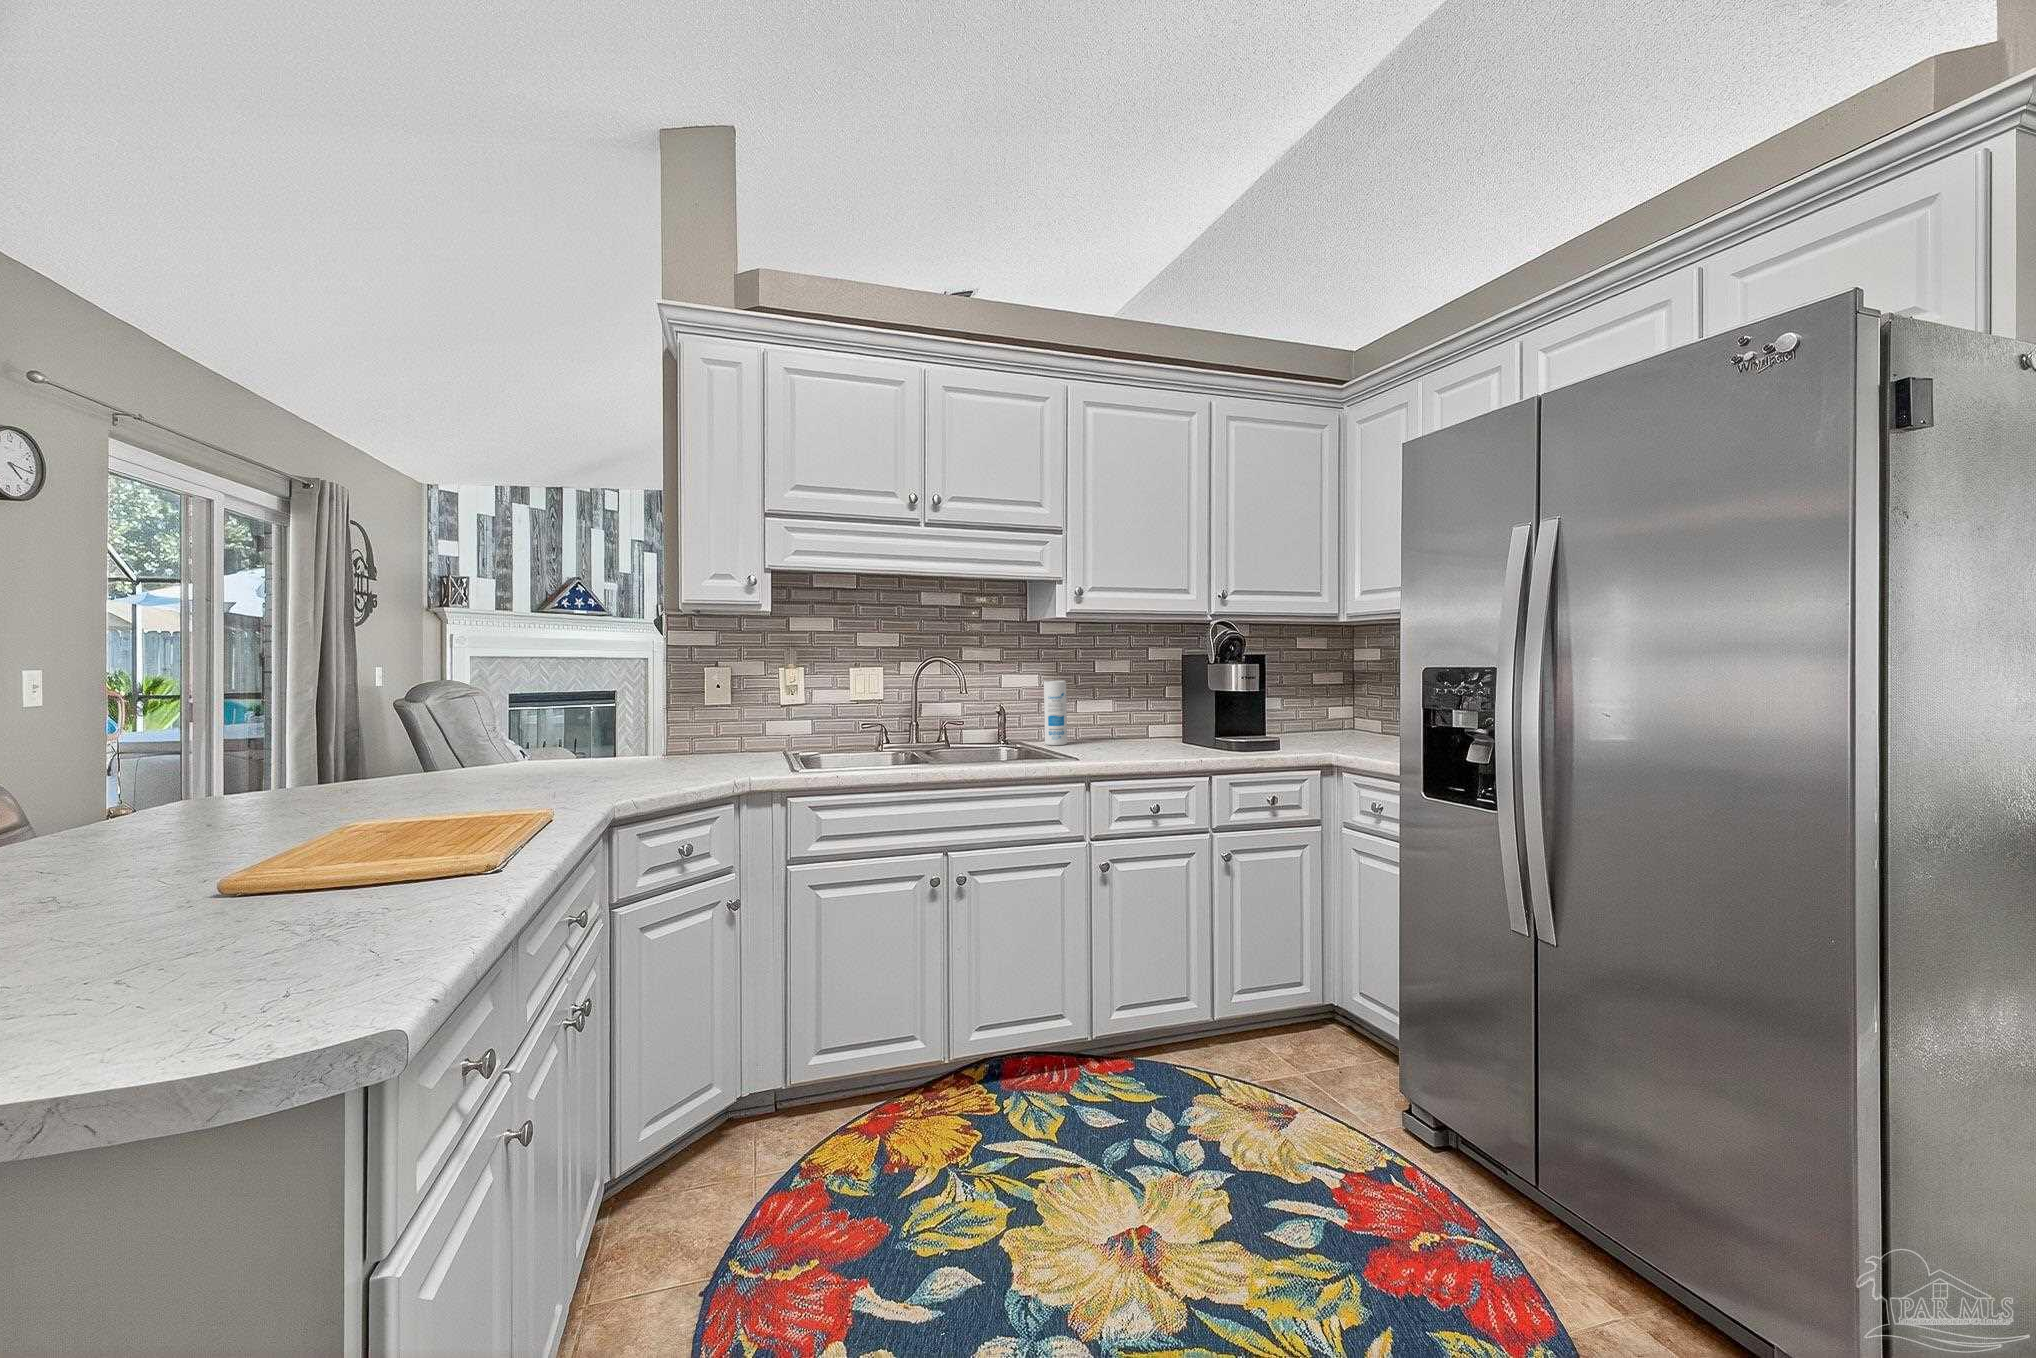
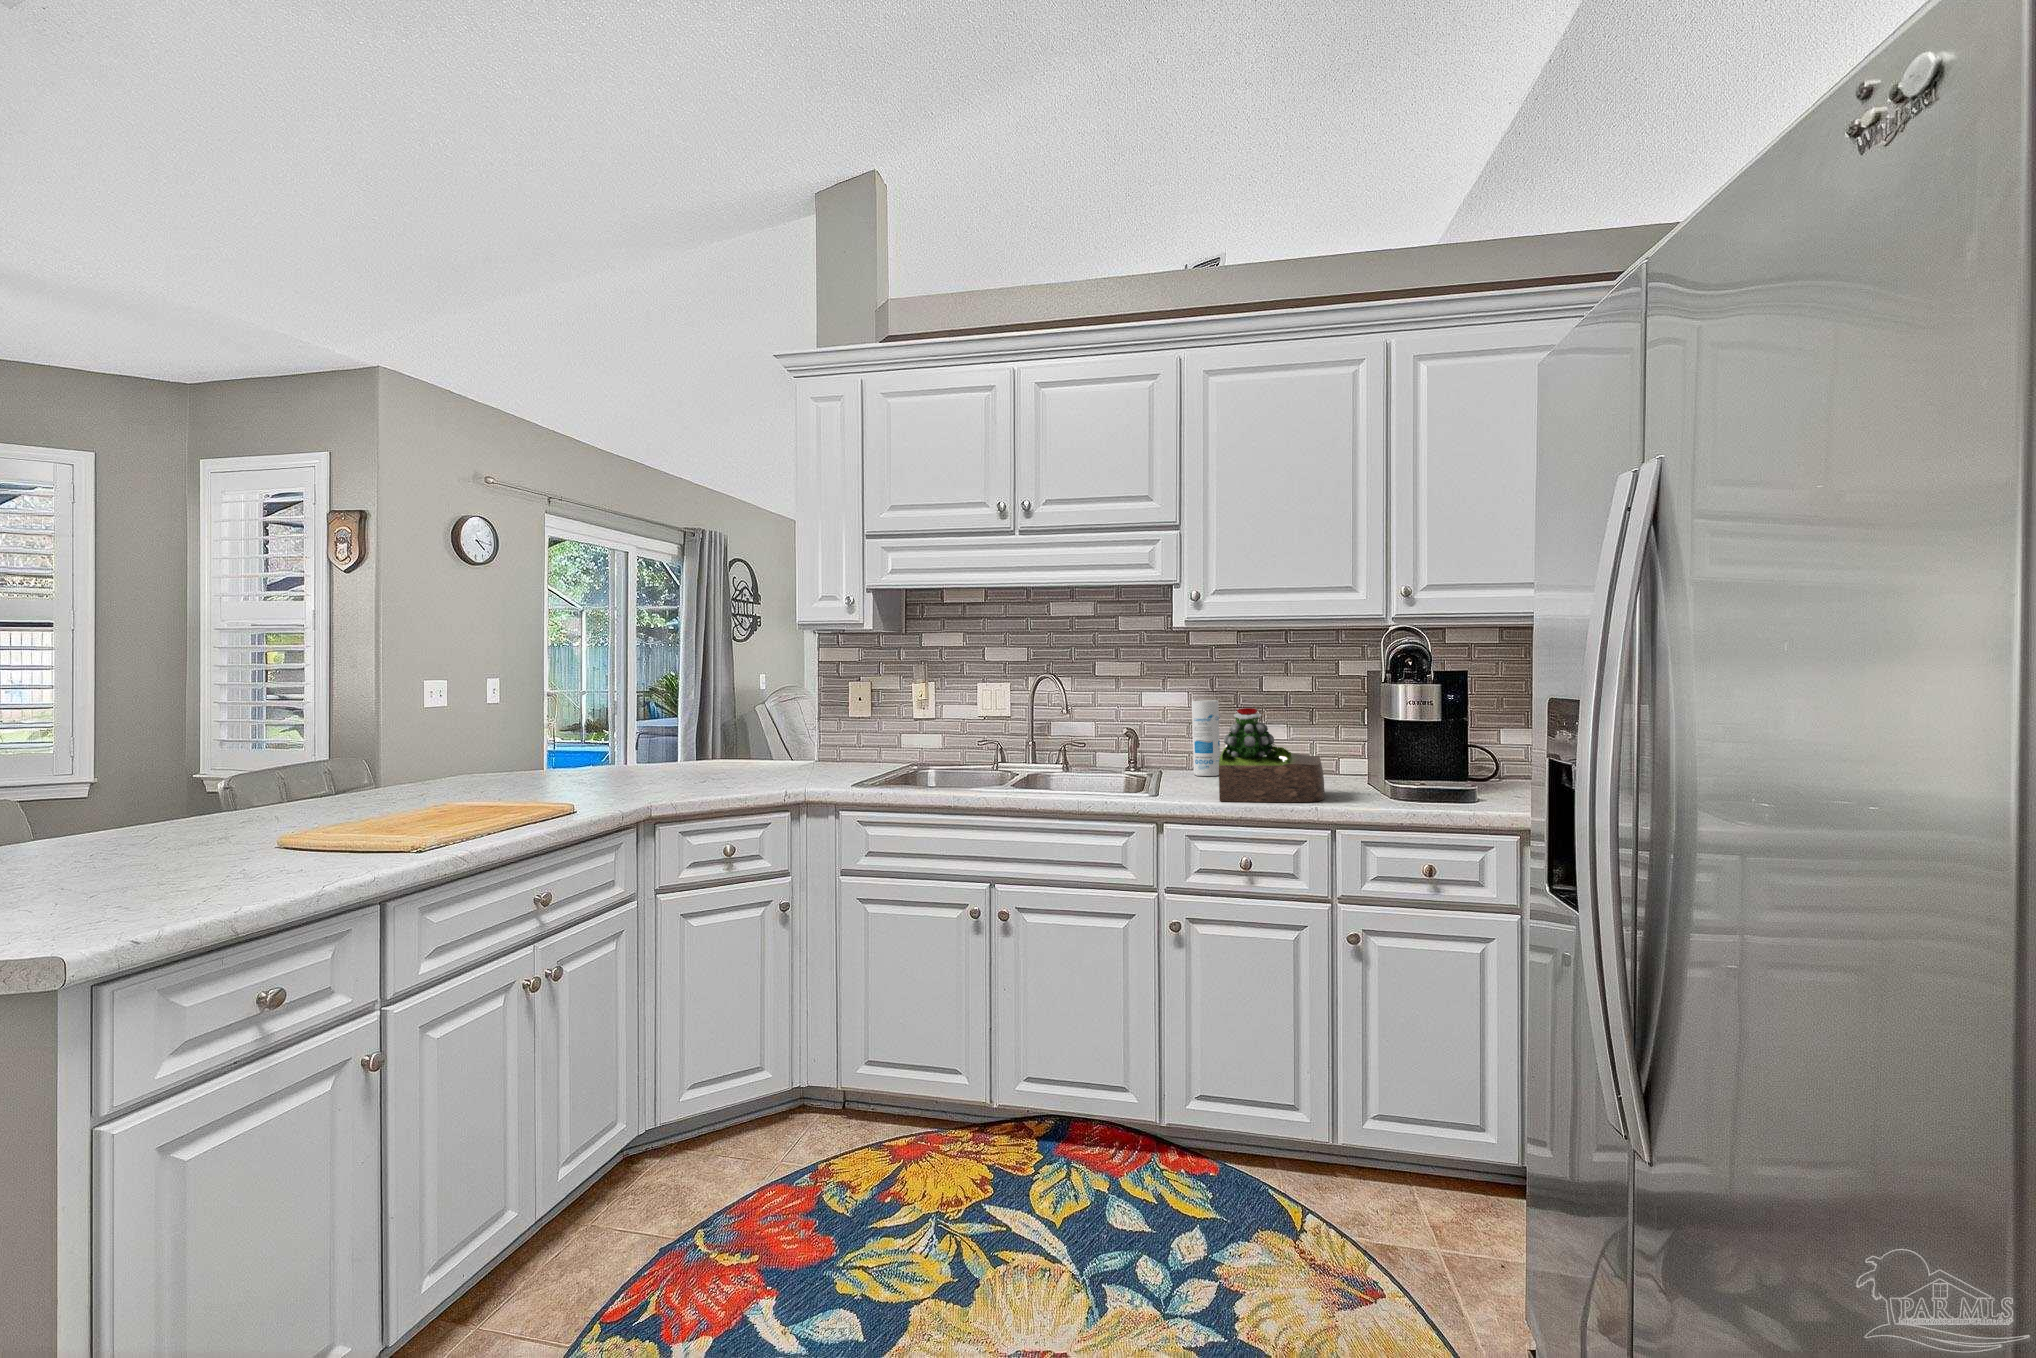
succulent plant: none [1109,688,1198,765] -> present [1219,708,1325,802]

